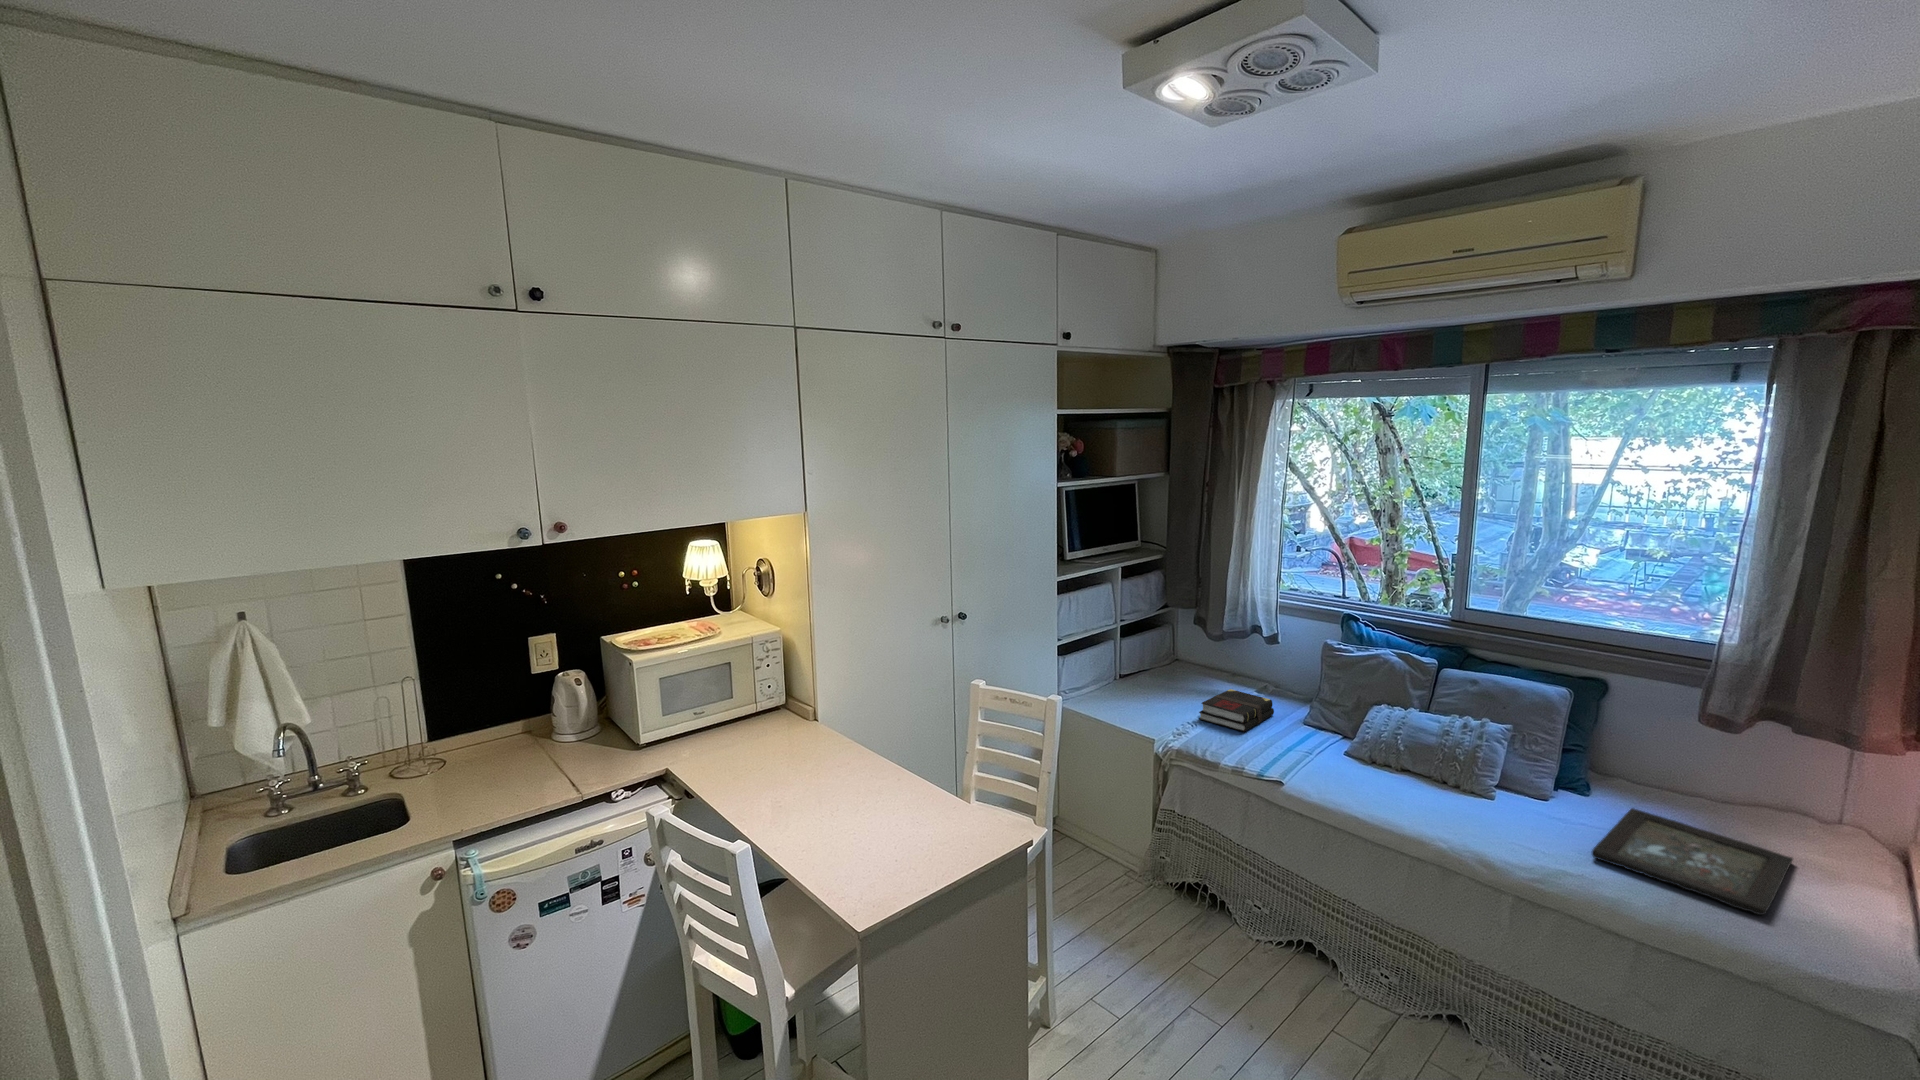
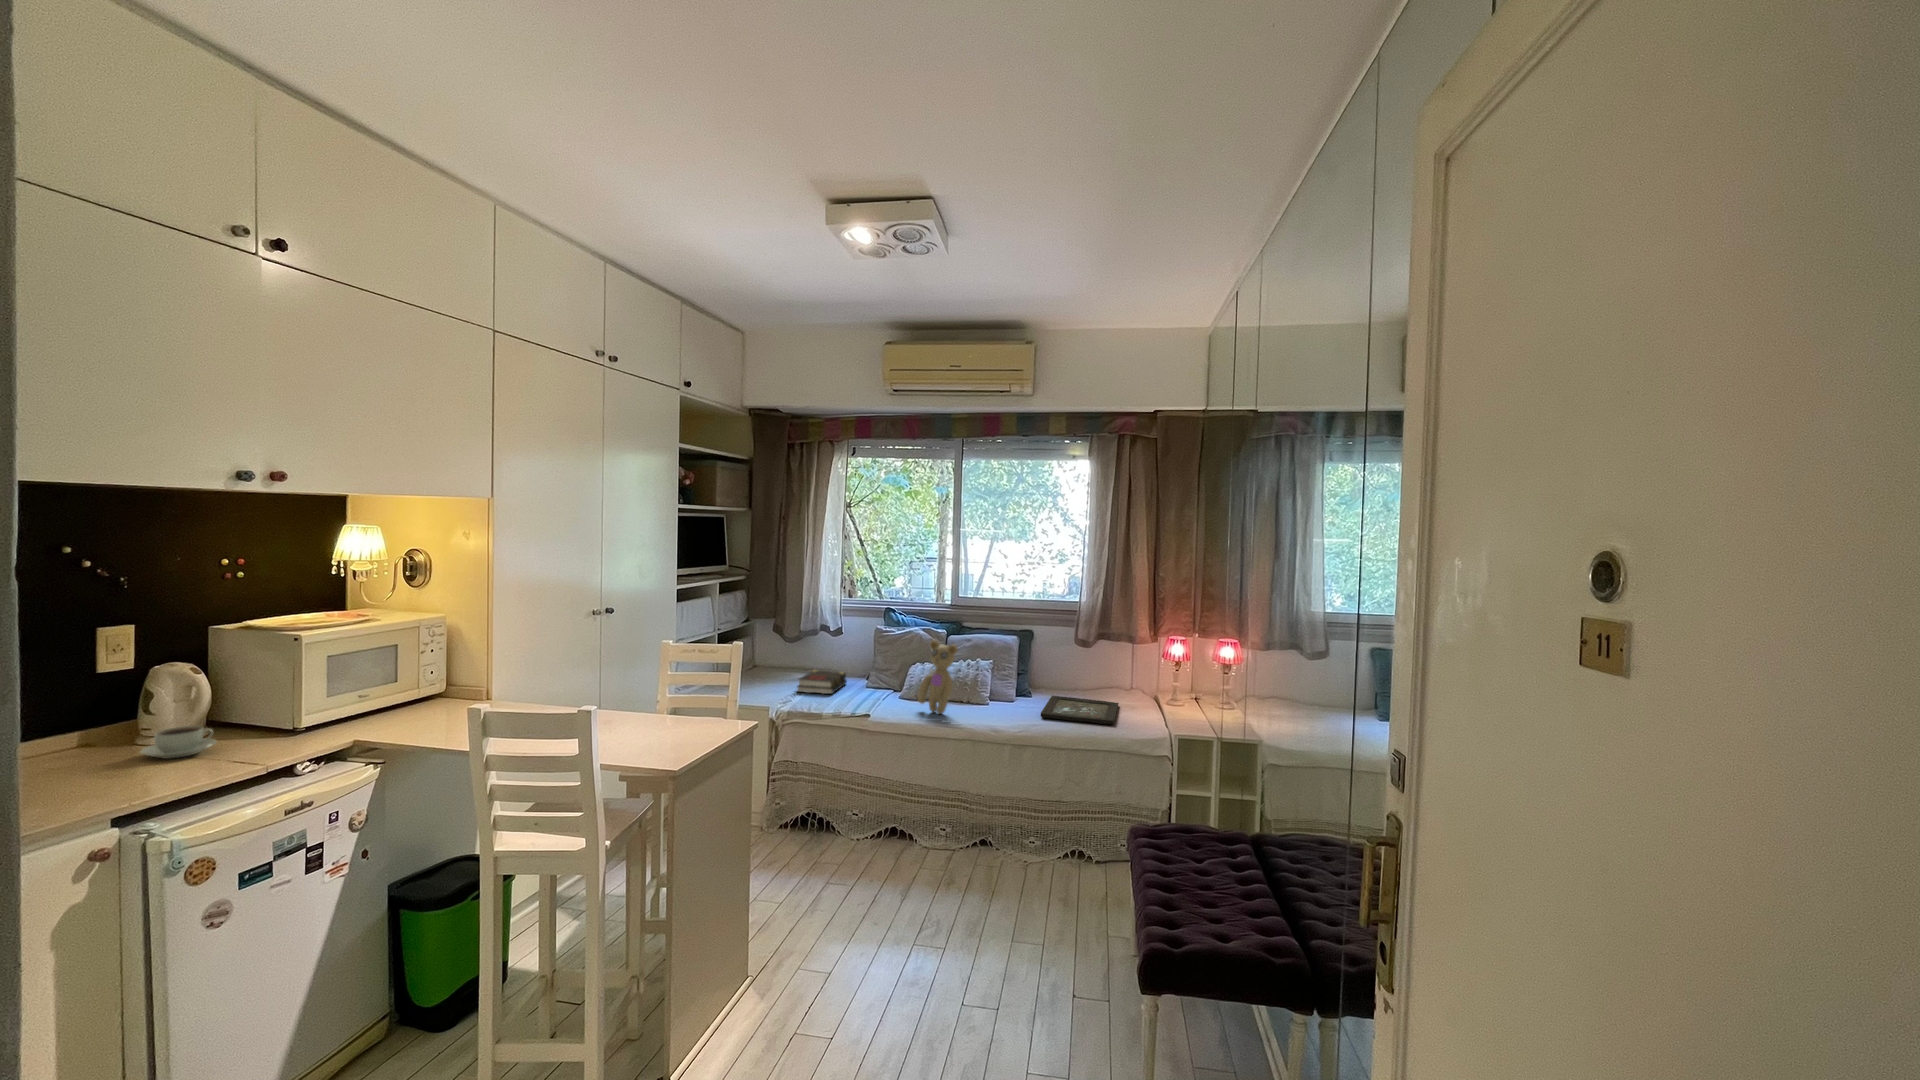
teddy bear: none [1362,694,1431,807] -> present [917,640,958,714]
coffee cup: none [517,737,570,768] -> present [140,726,216,759]

